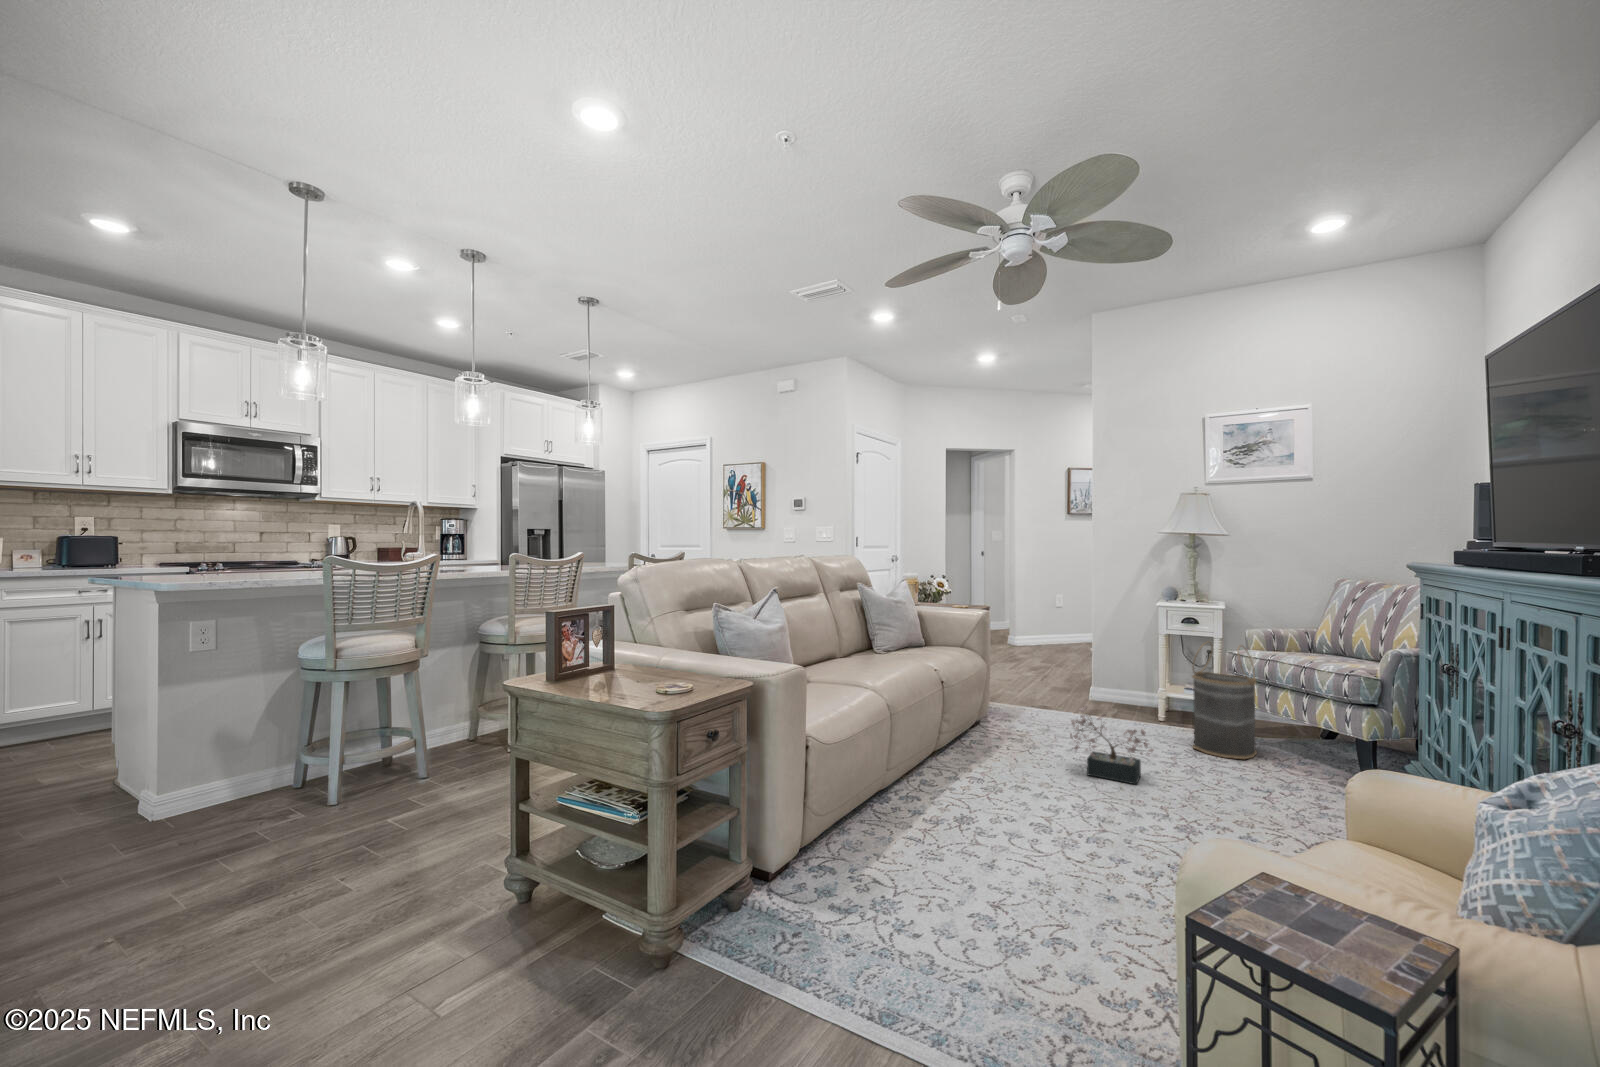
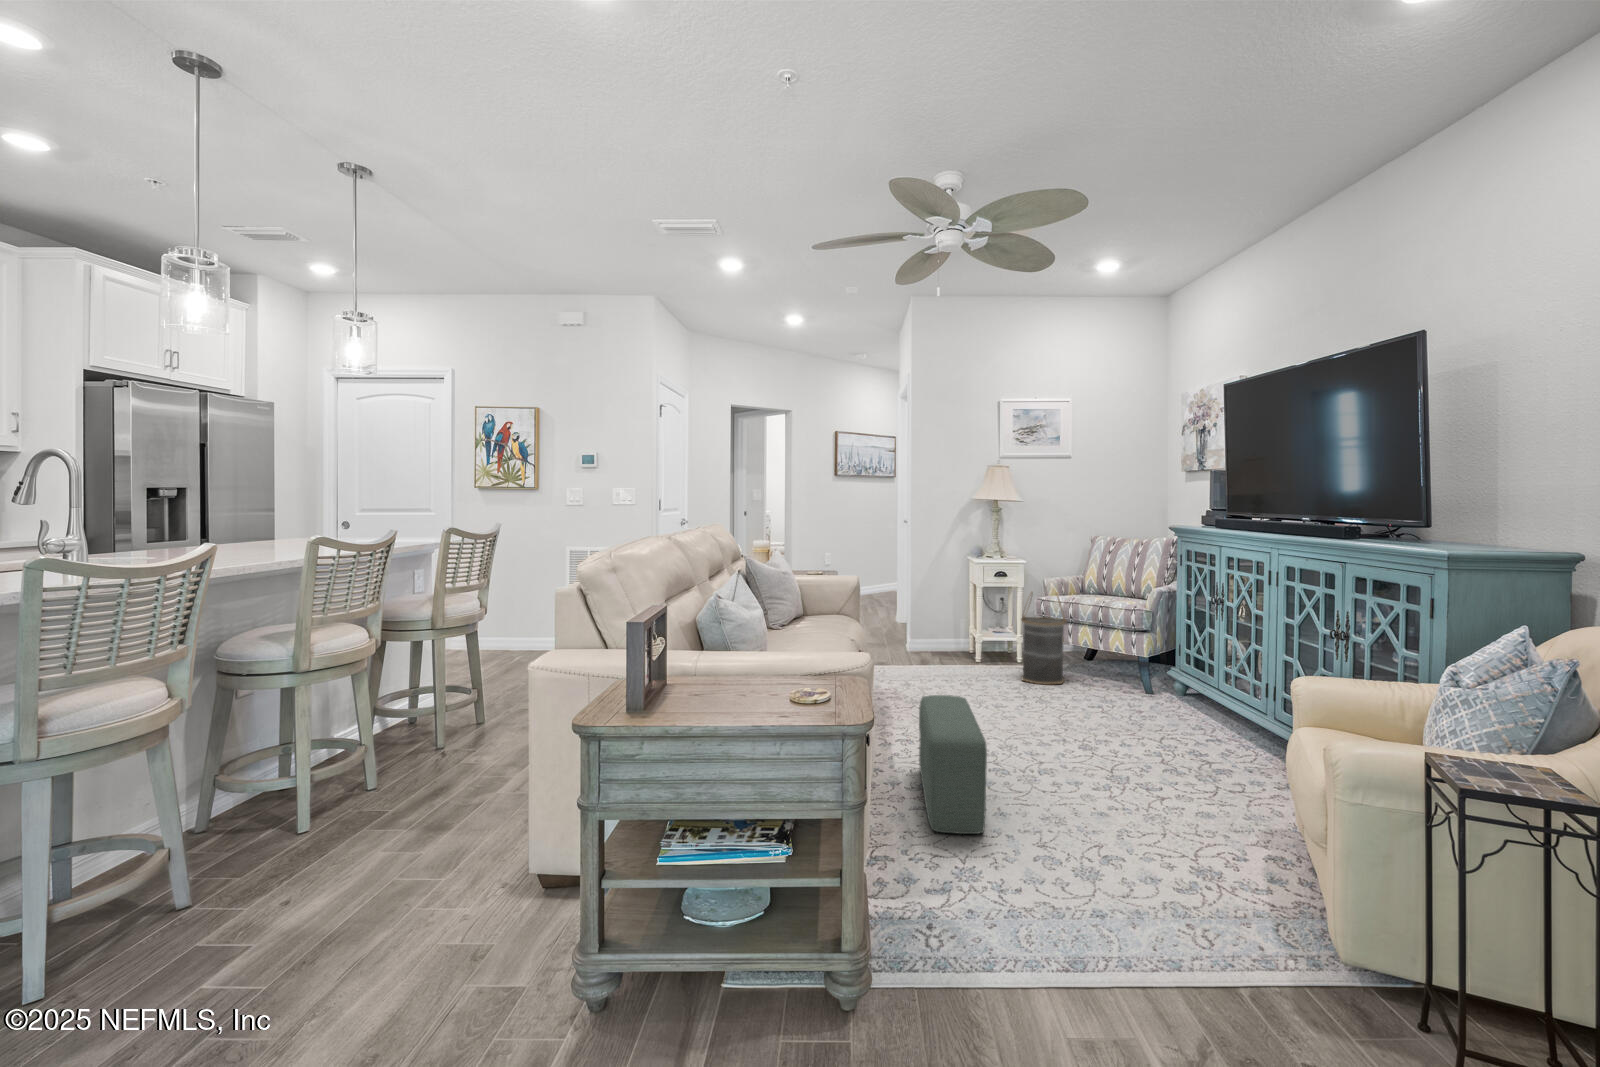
decorative plant: present [1070,706,1153,784] -> none [960,654,1029,714]
pouf: none [848,740,979,906] -> present [919,695,987,834]

